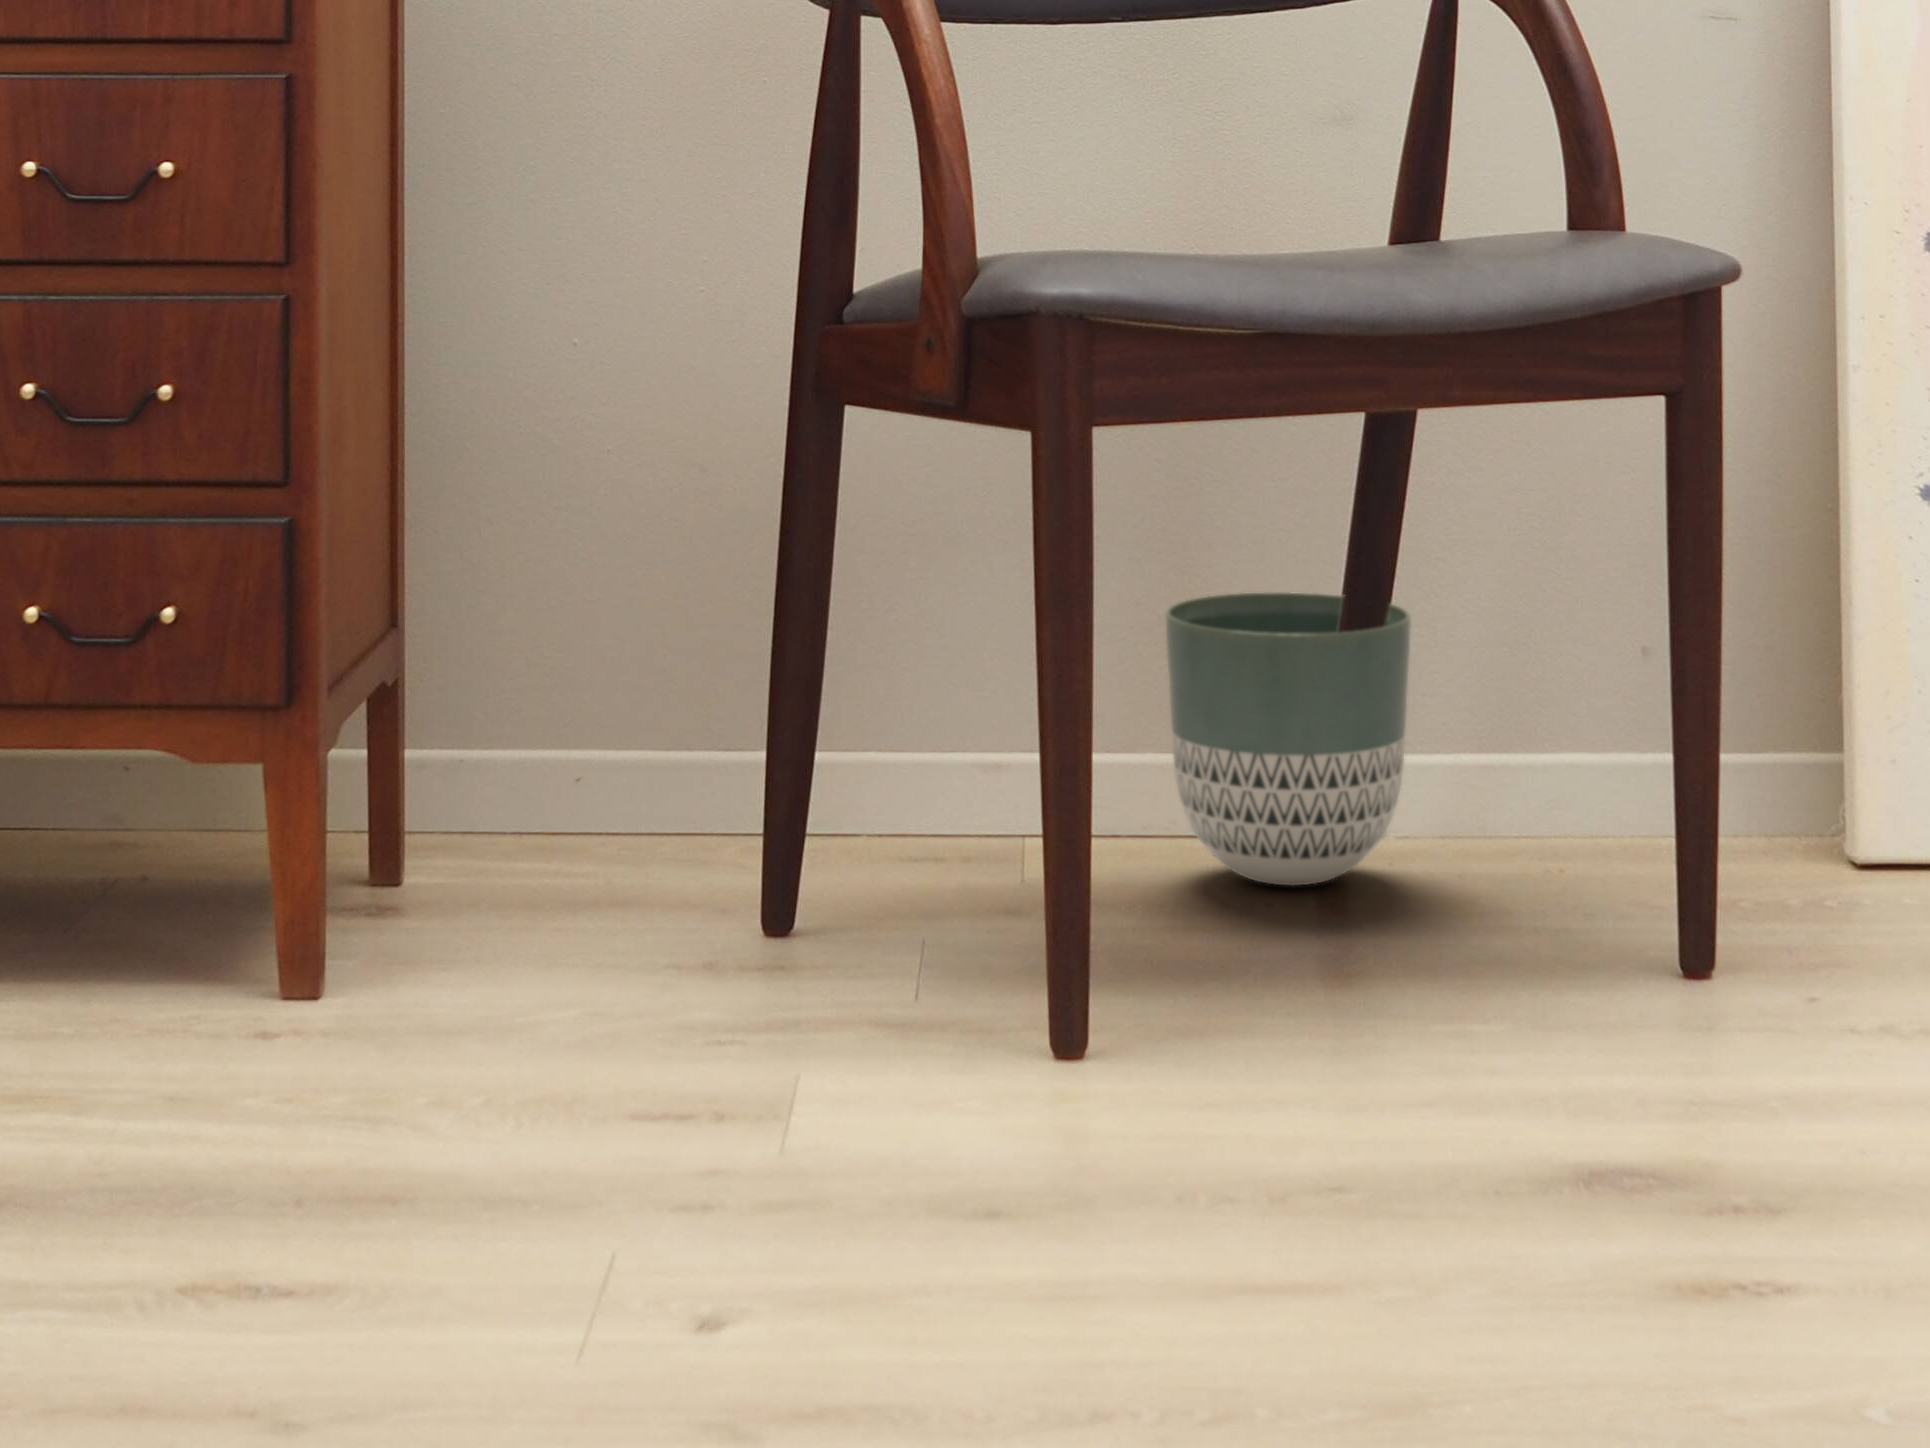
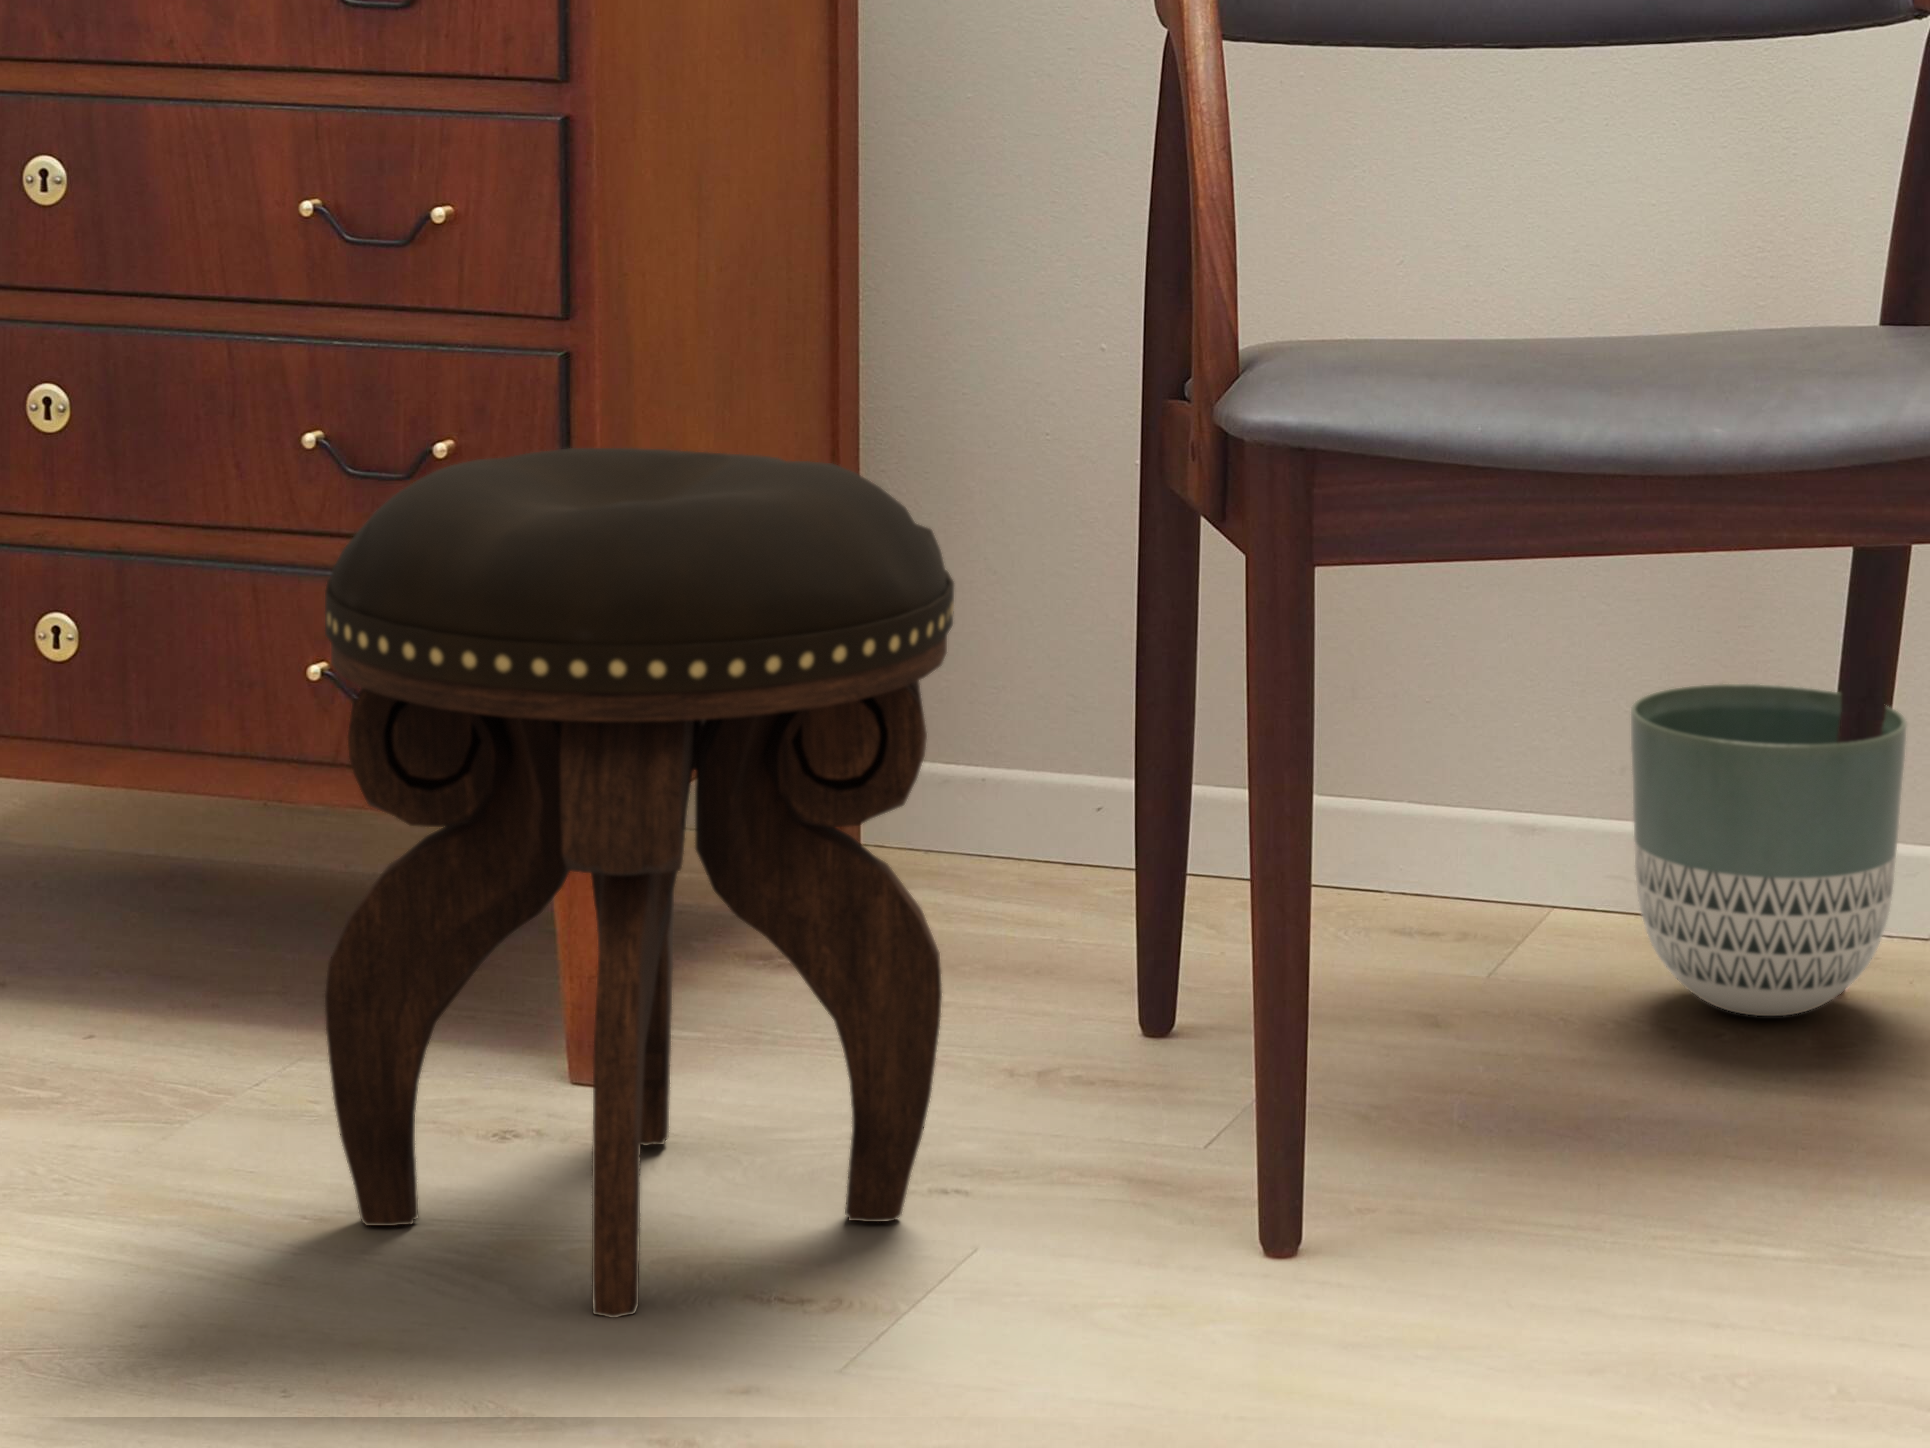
footstool: none [43,384,652,1213] -> present [325,448,954,1318]

